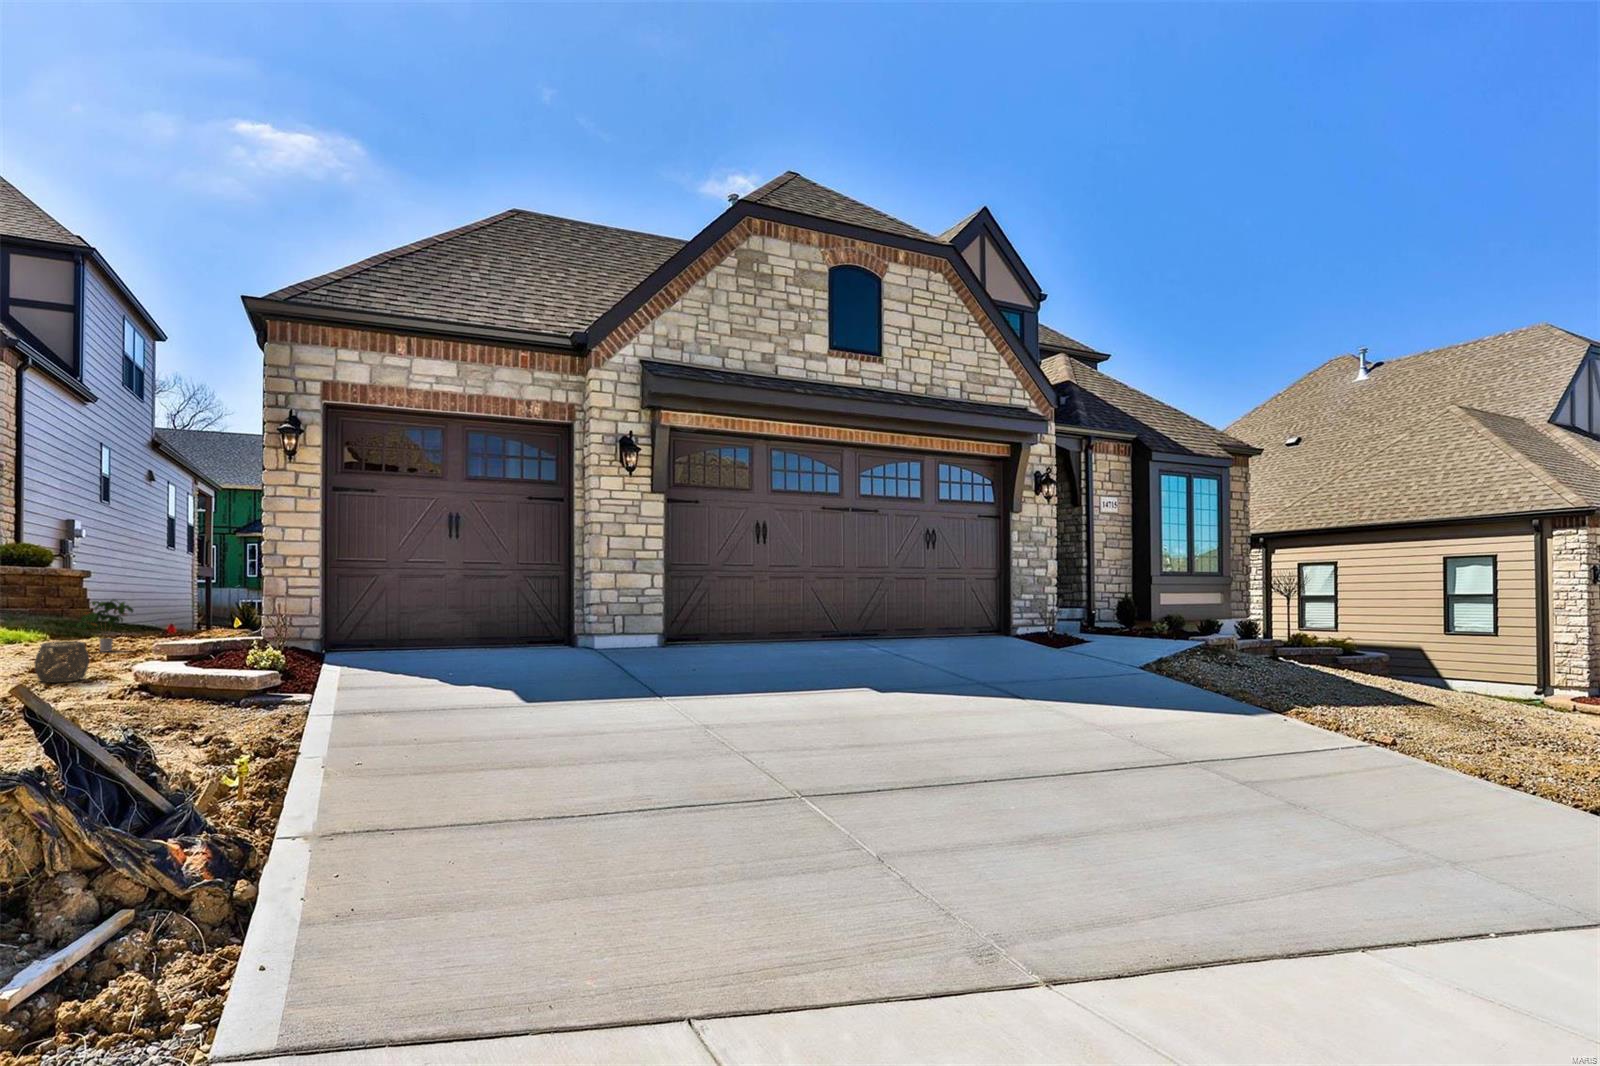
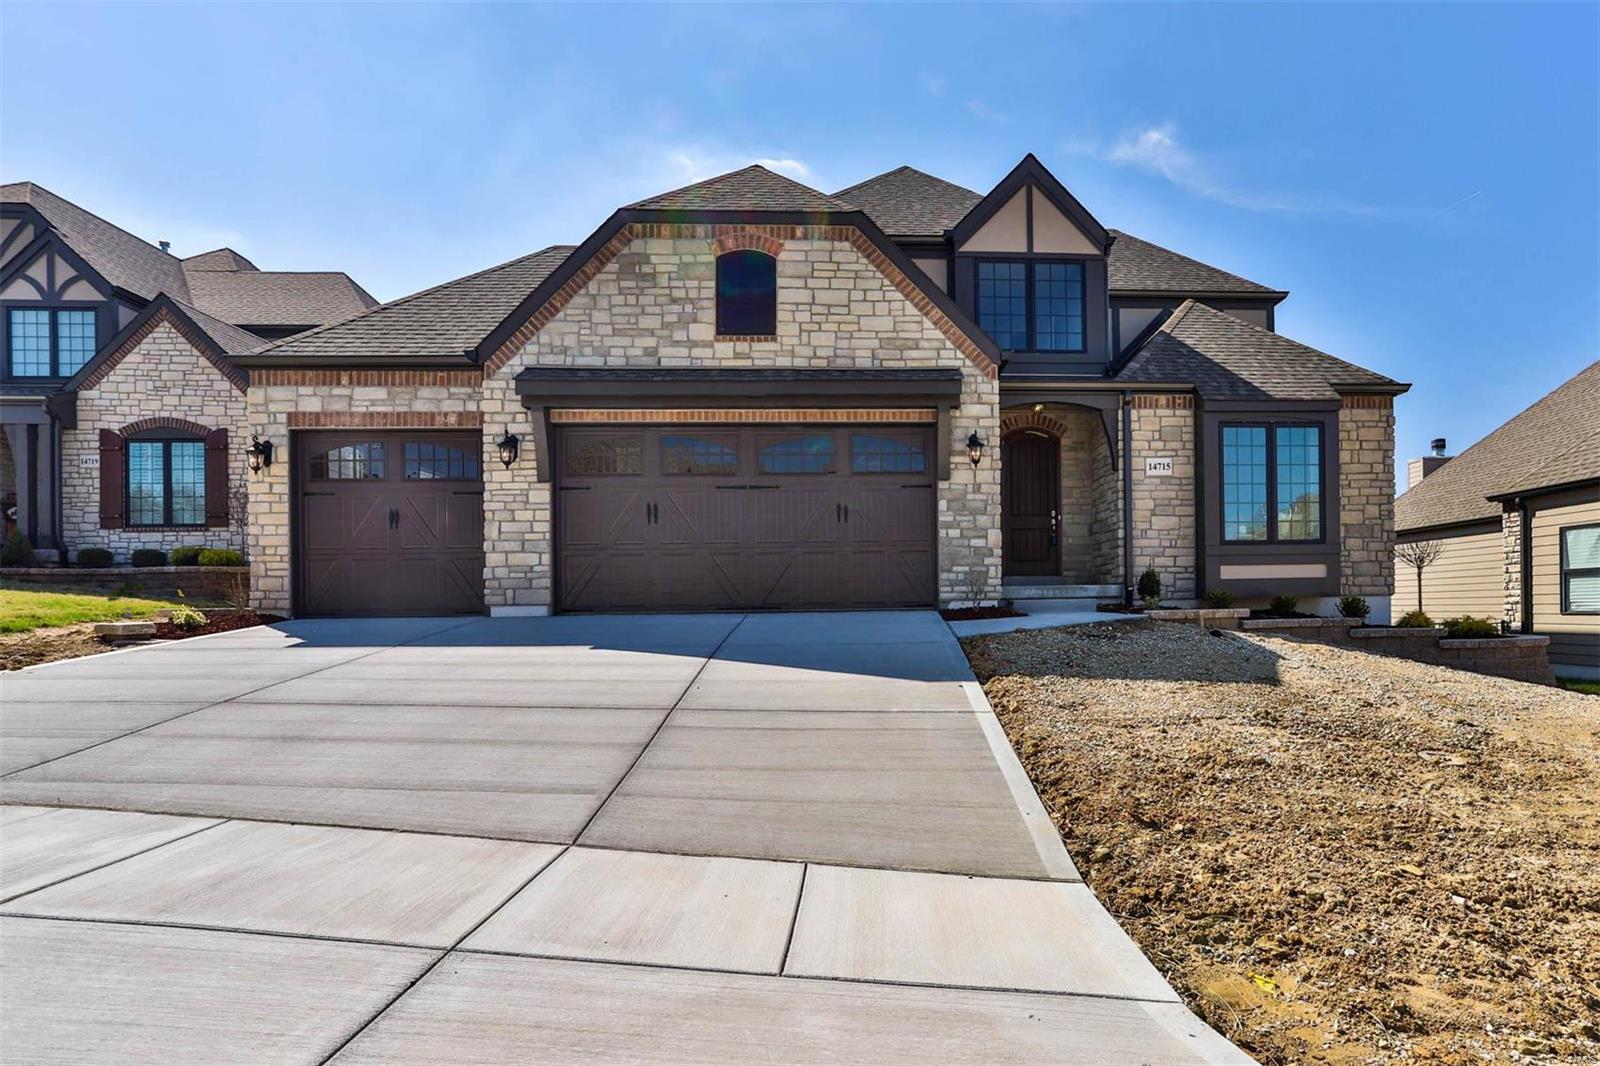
woven basket: present [35,641,89,683] -> none [25,601,61,627]

